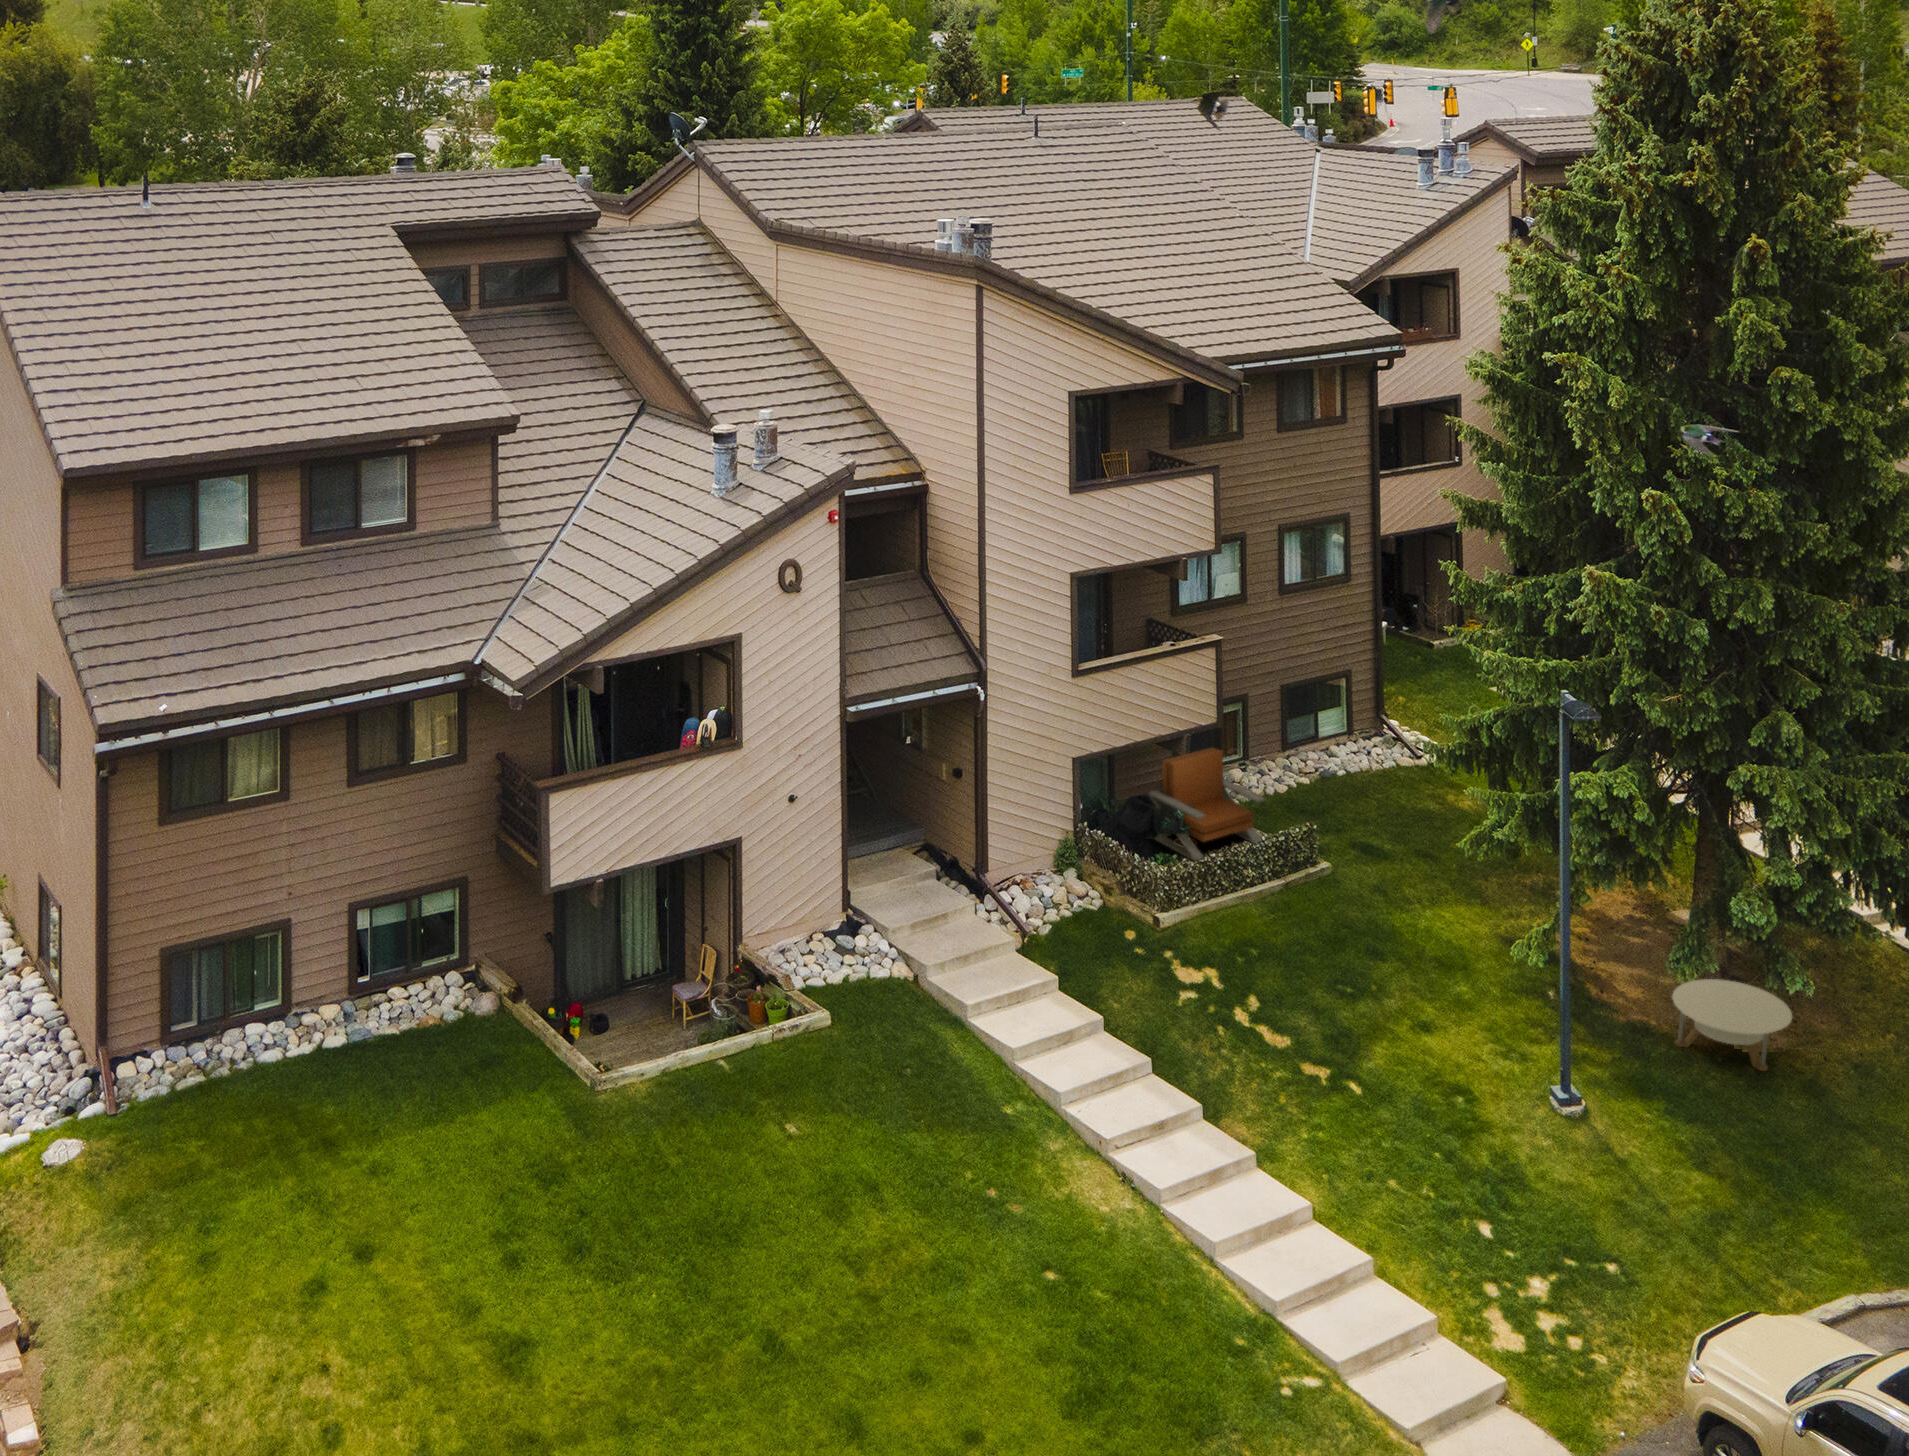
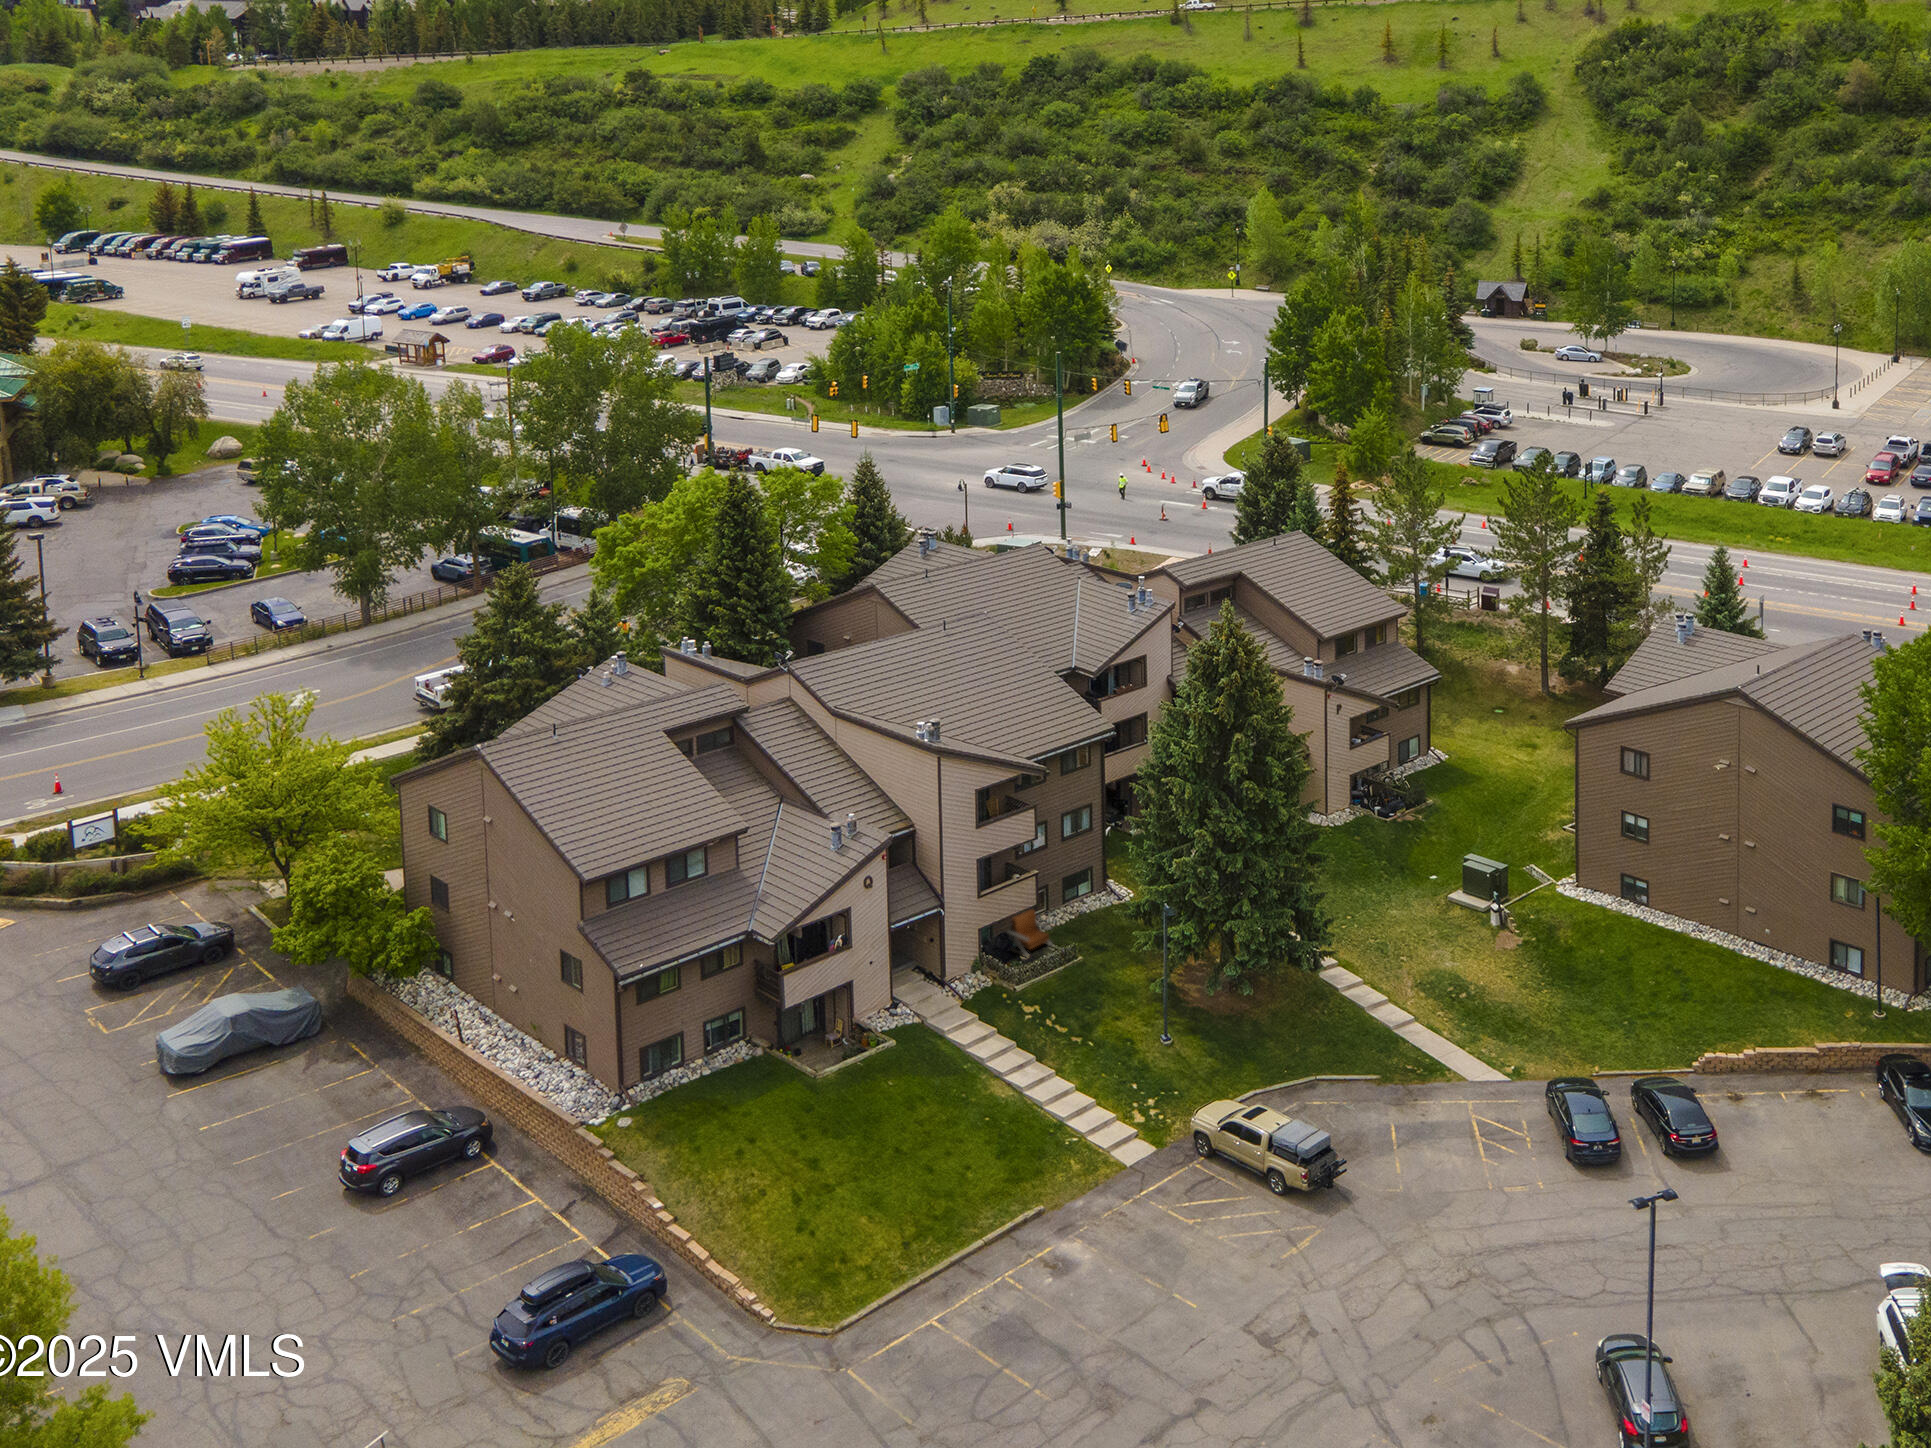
round table: present [1672,979,1792,1071] -> none [1200,981,1240,1013]

